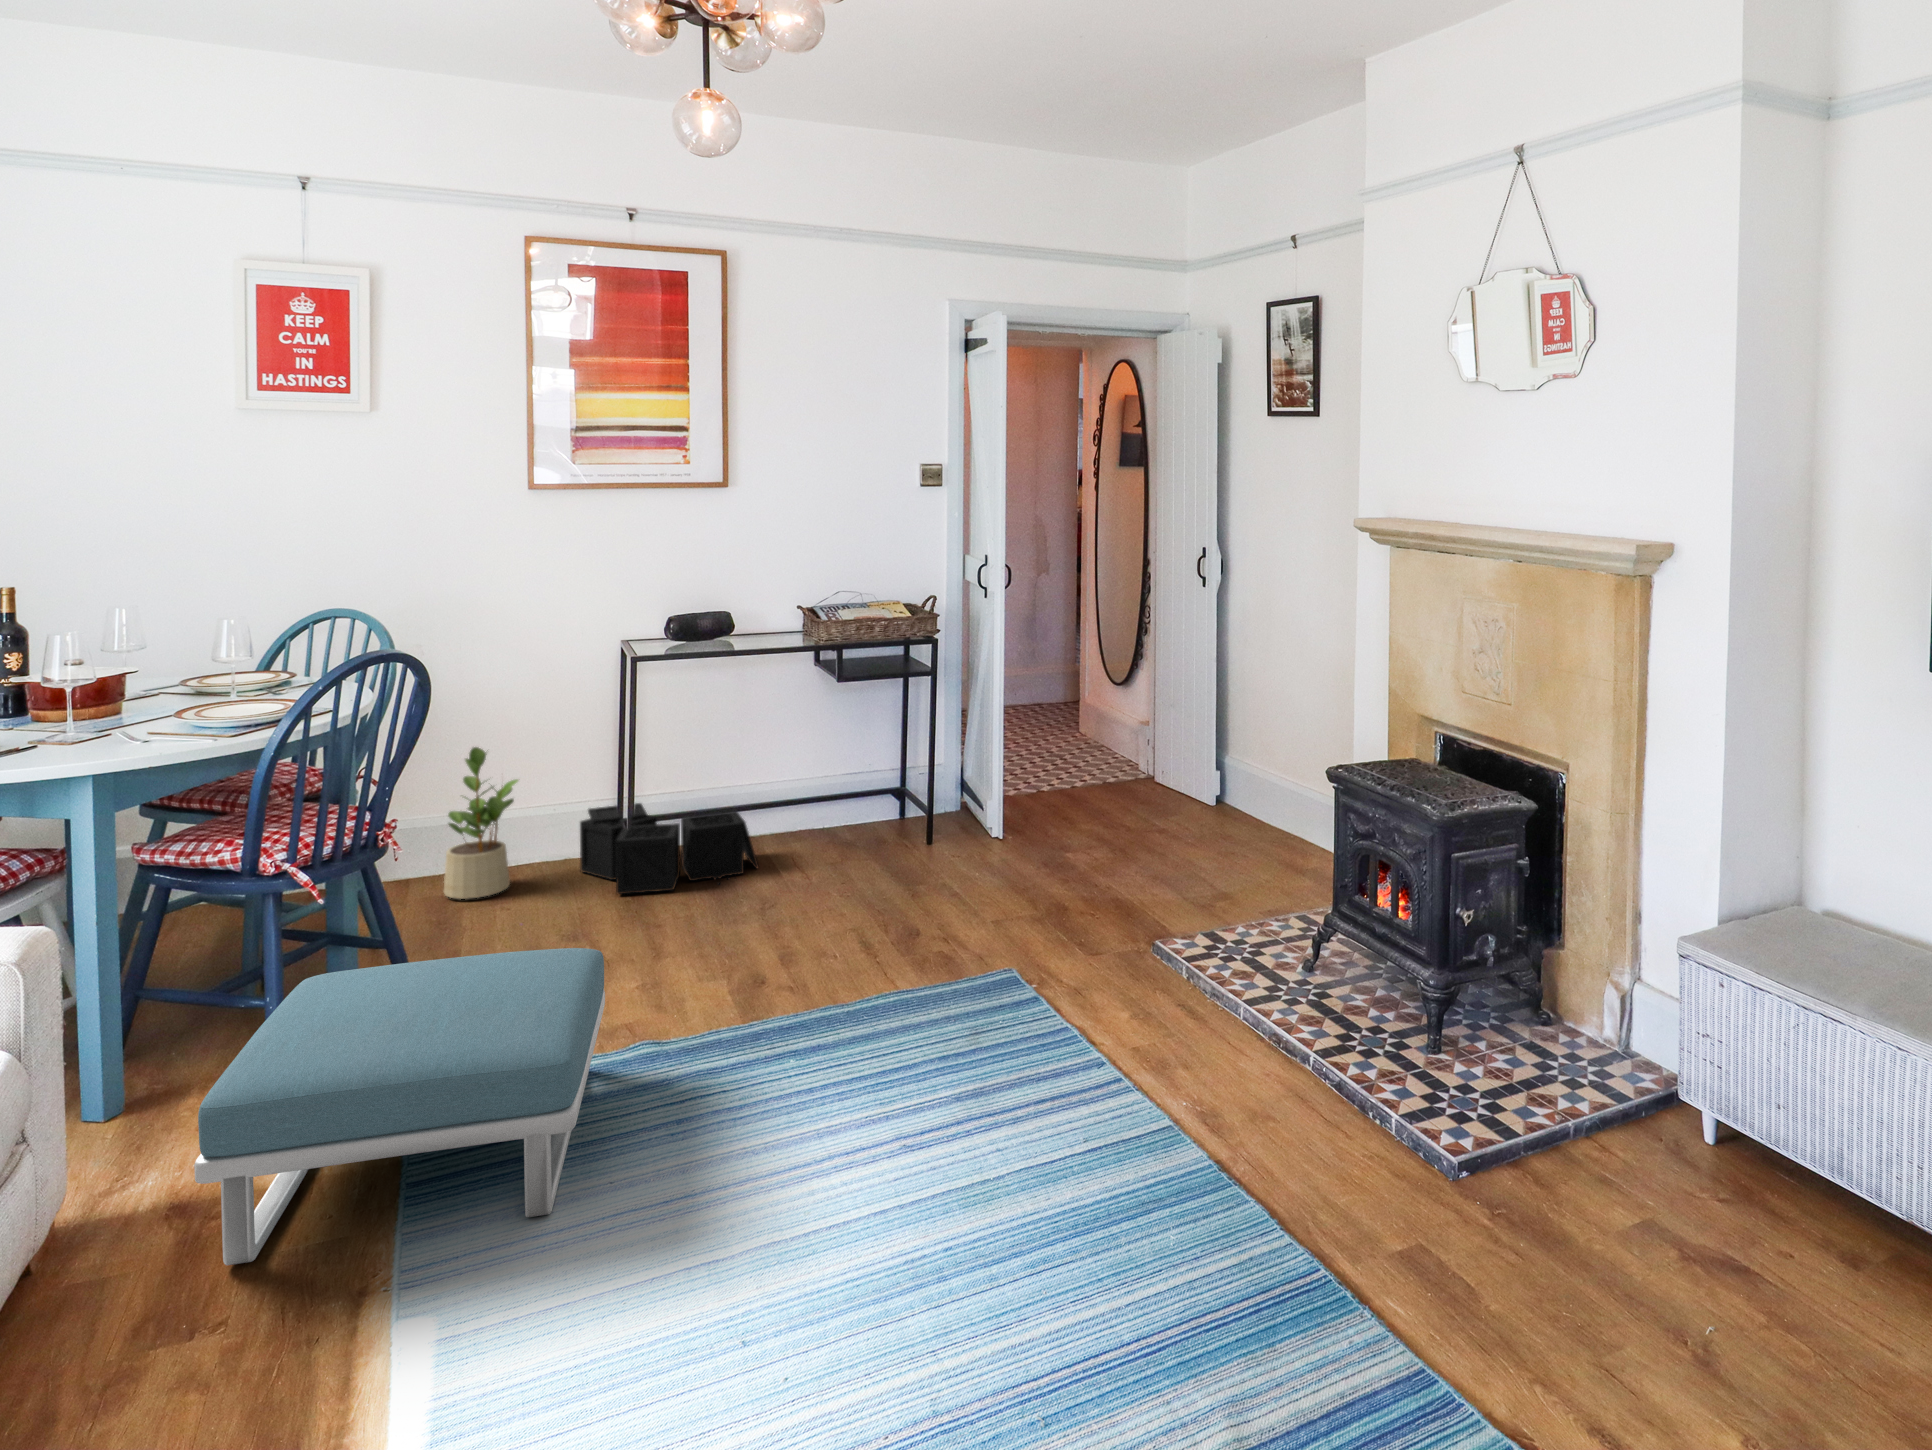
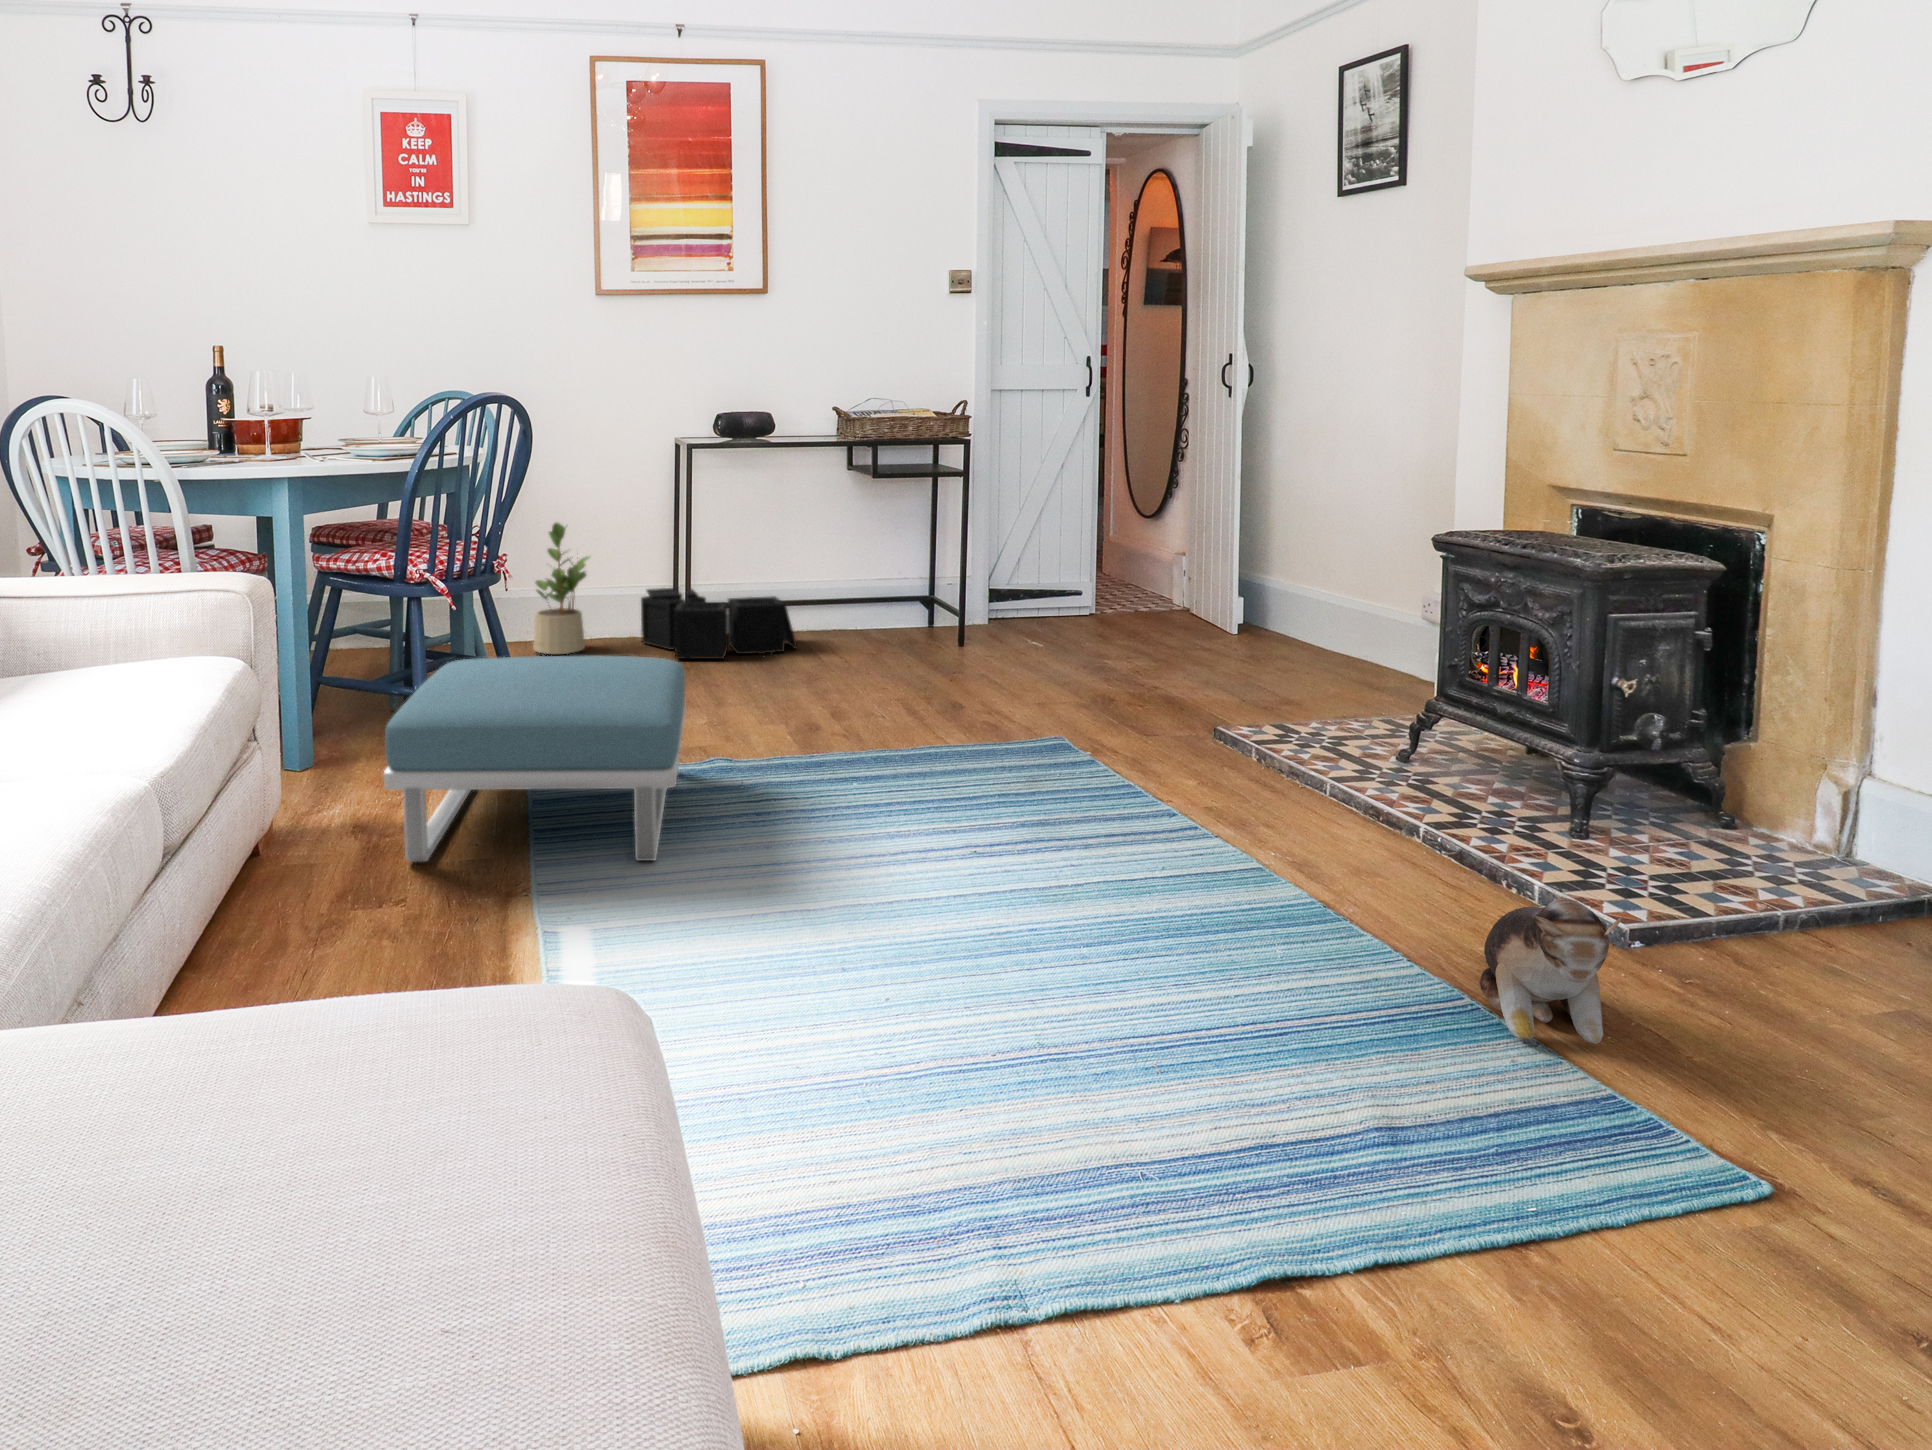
plush toy: none [1334,1179,1425,1314] -> present [1480,897,1622,1044]

